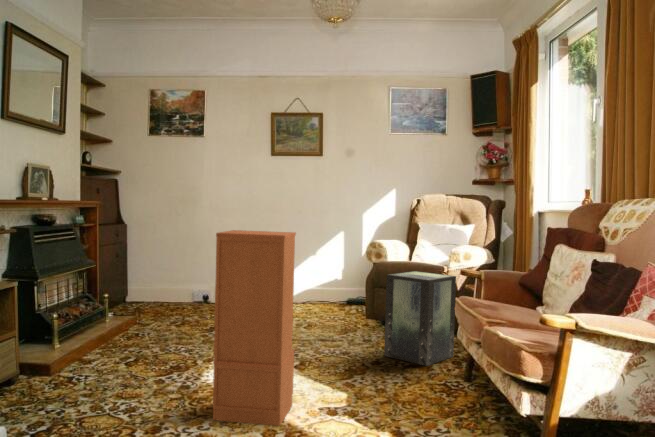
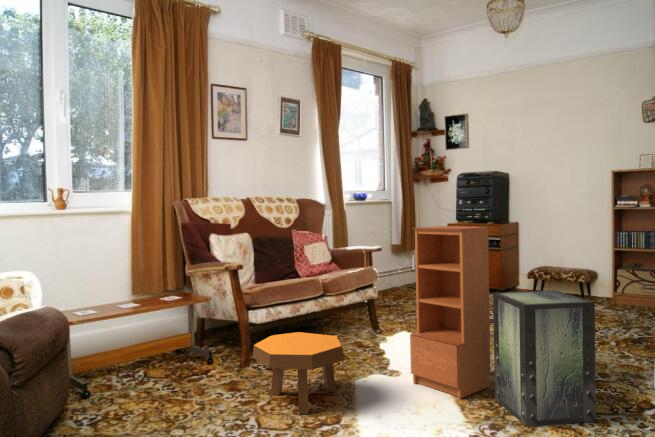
storage box: present [384,271,456,366] -> present [493,290,596,426]
footstool: none [317,319,400,386] -> present [253,332,345,414]

